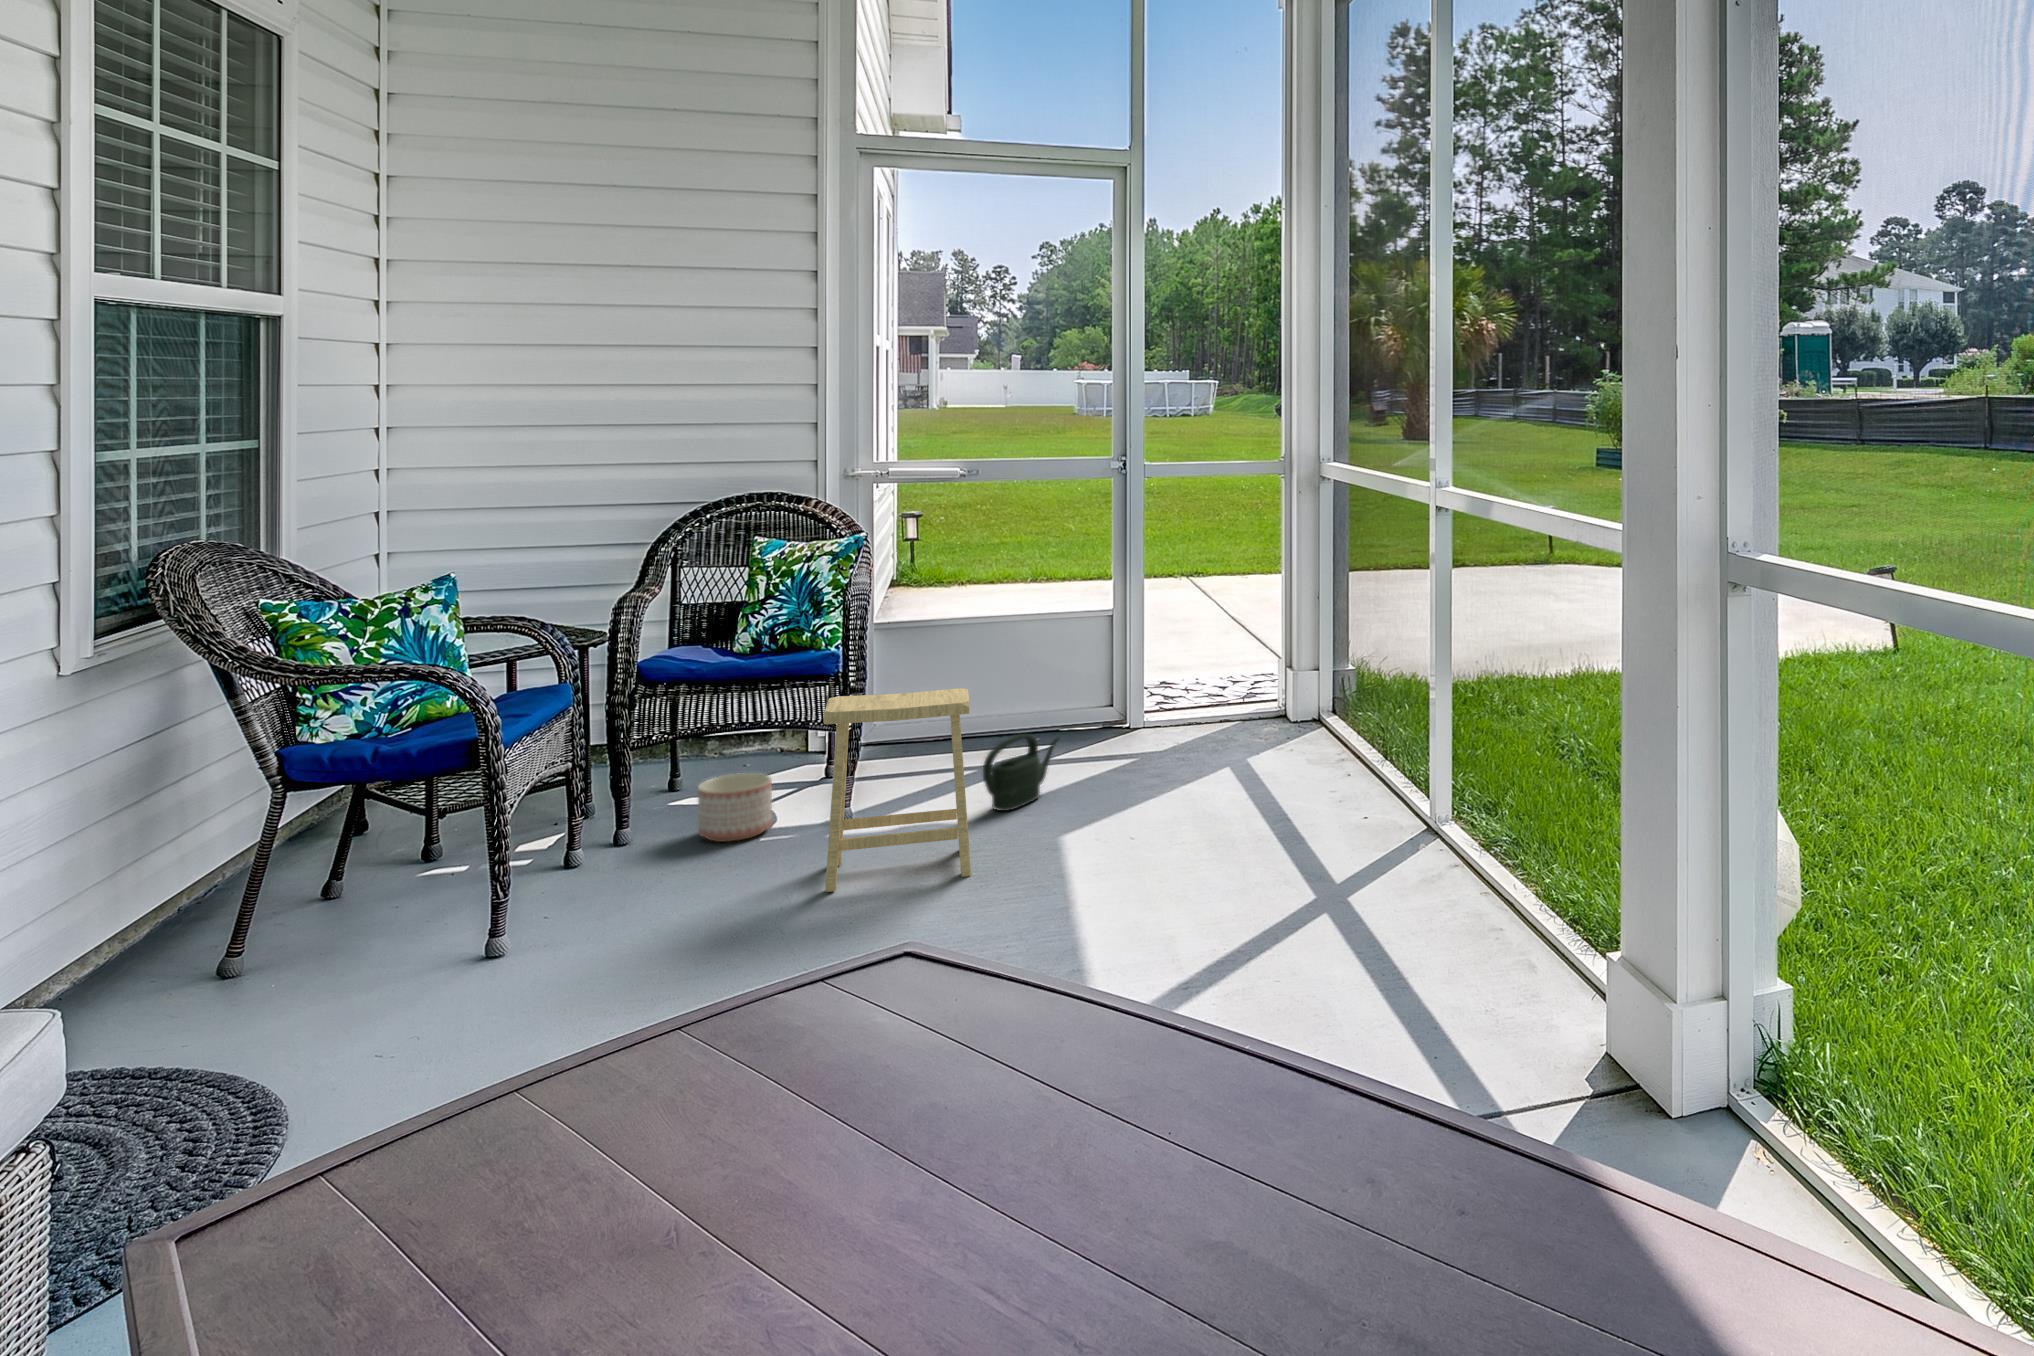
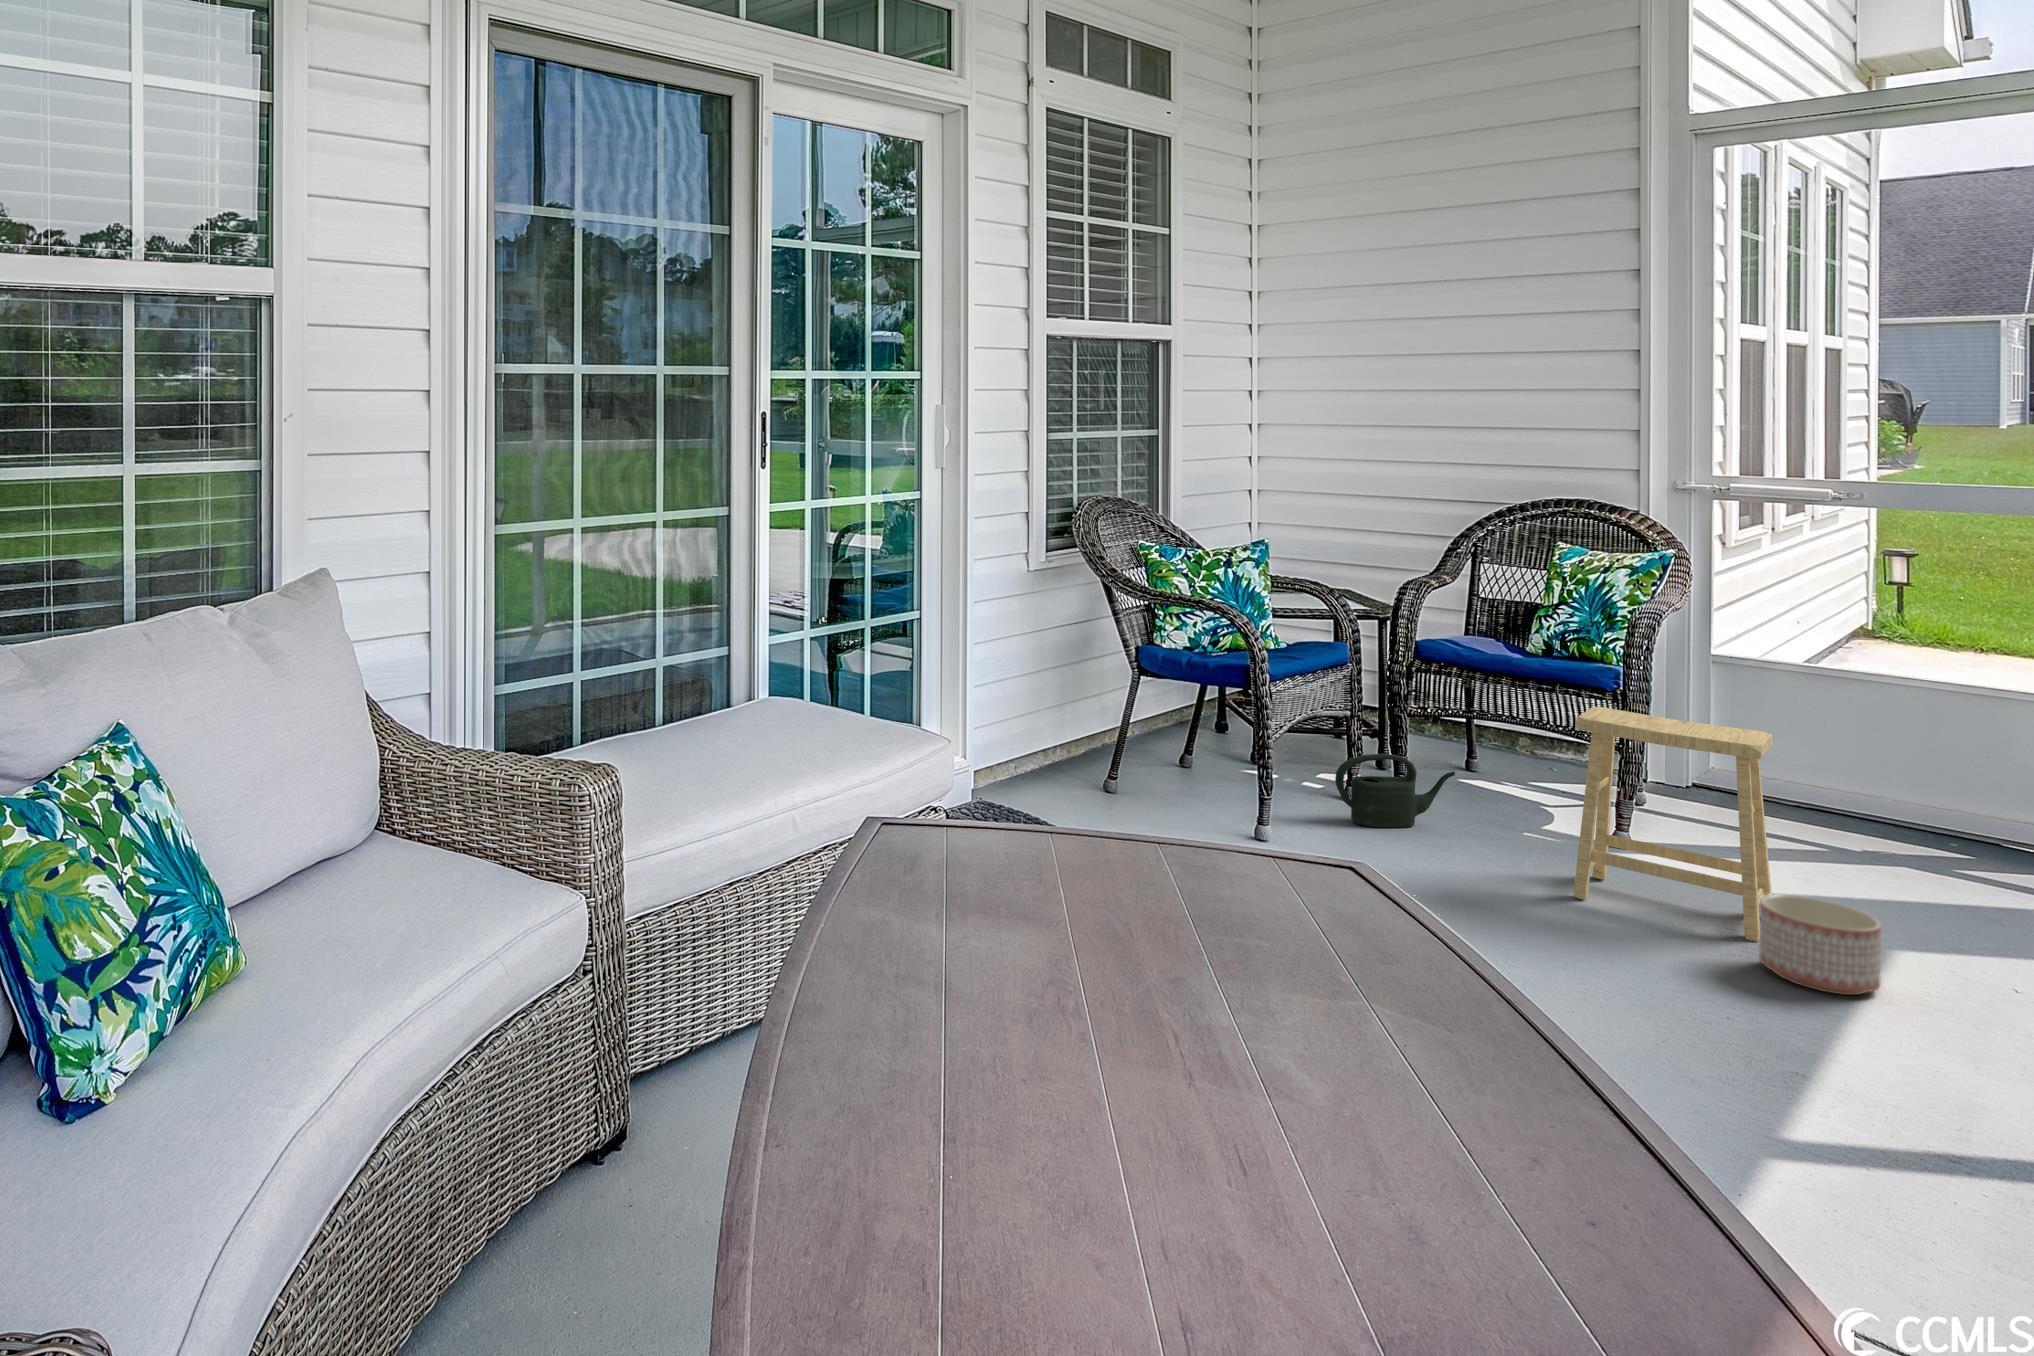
watering can: present [983,734,1059,811] -> present [1335,754,1455,827]
planter: present [698,773,772,842] -> present [1759,894,1881,995]

